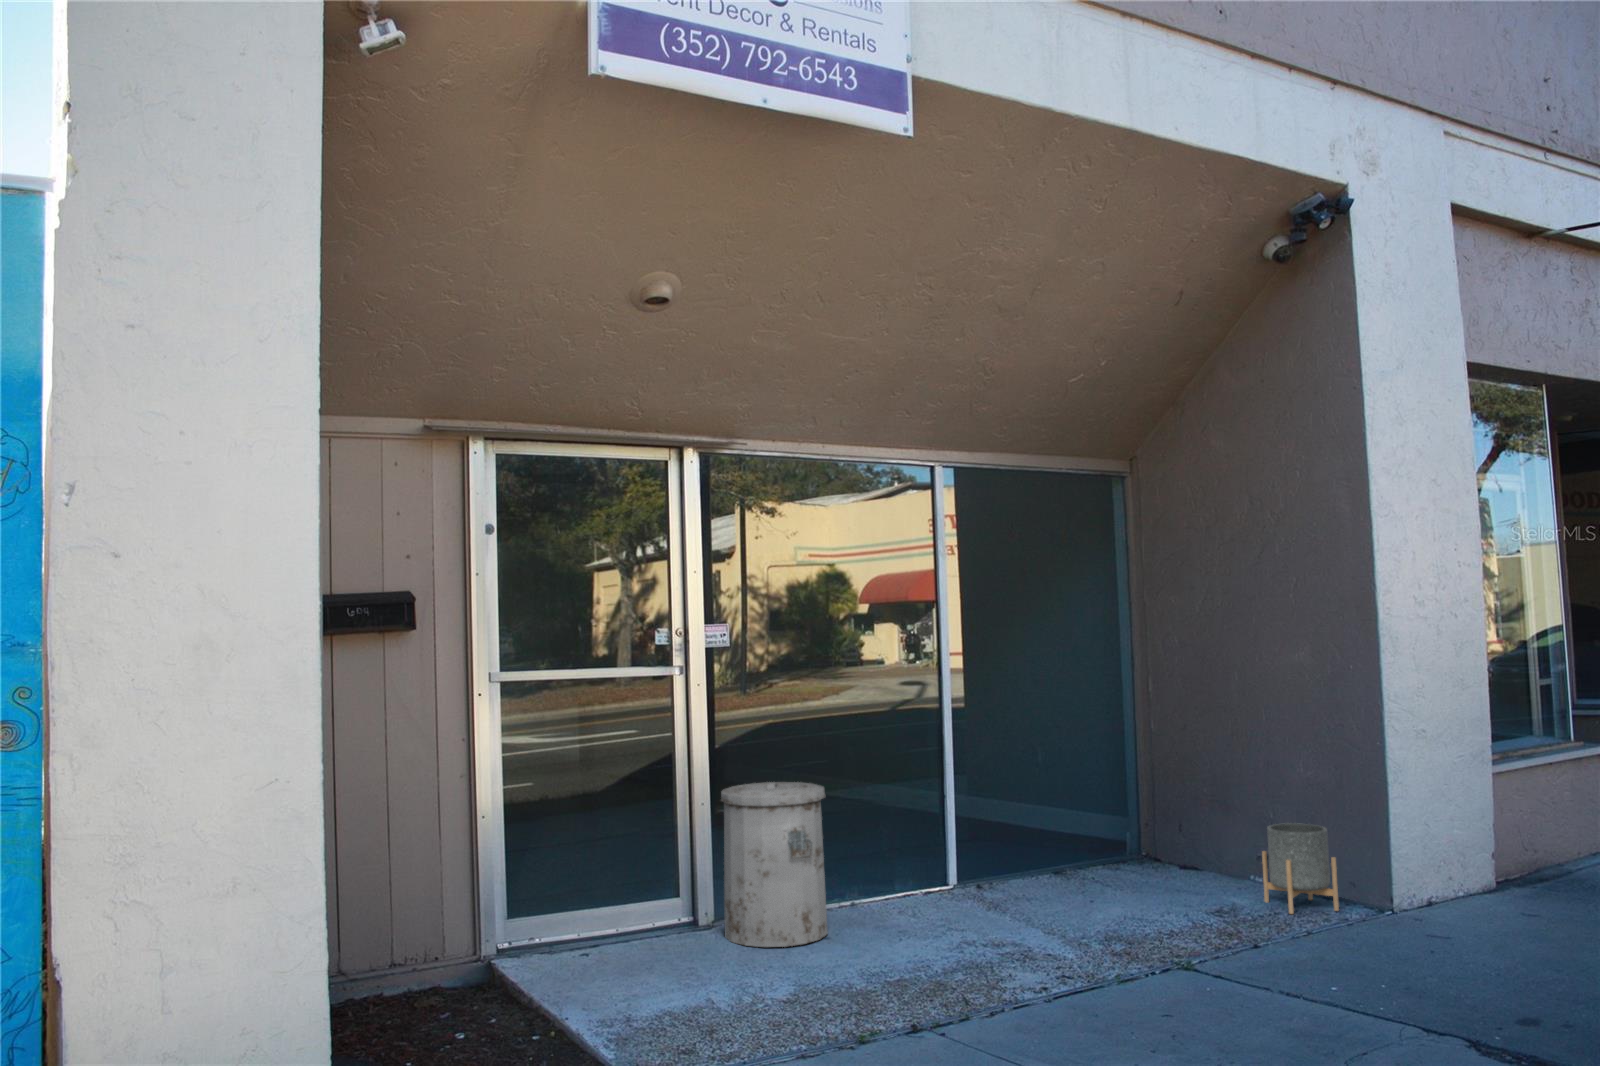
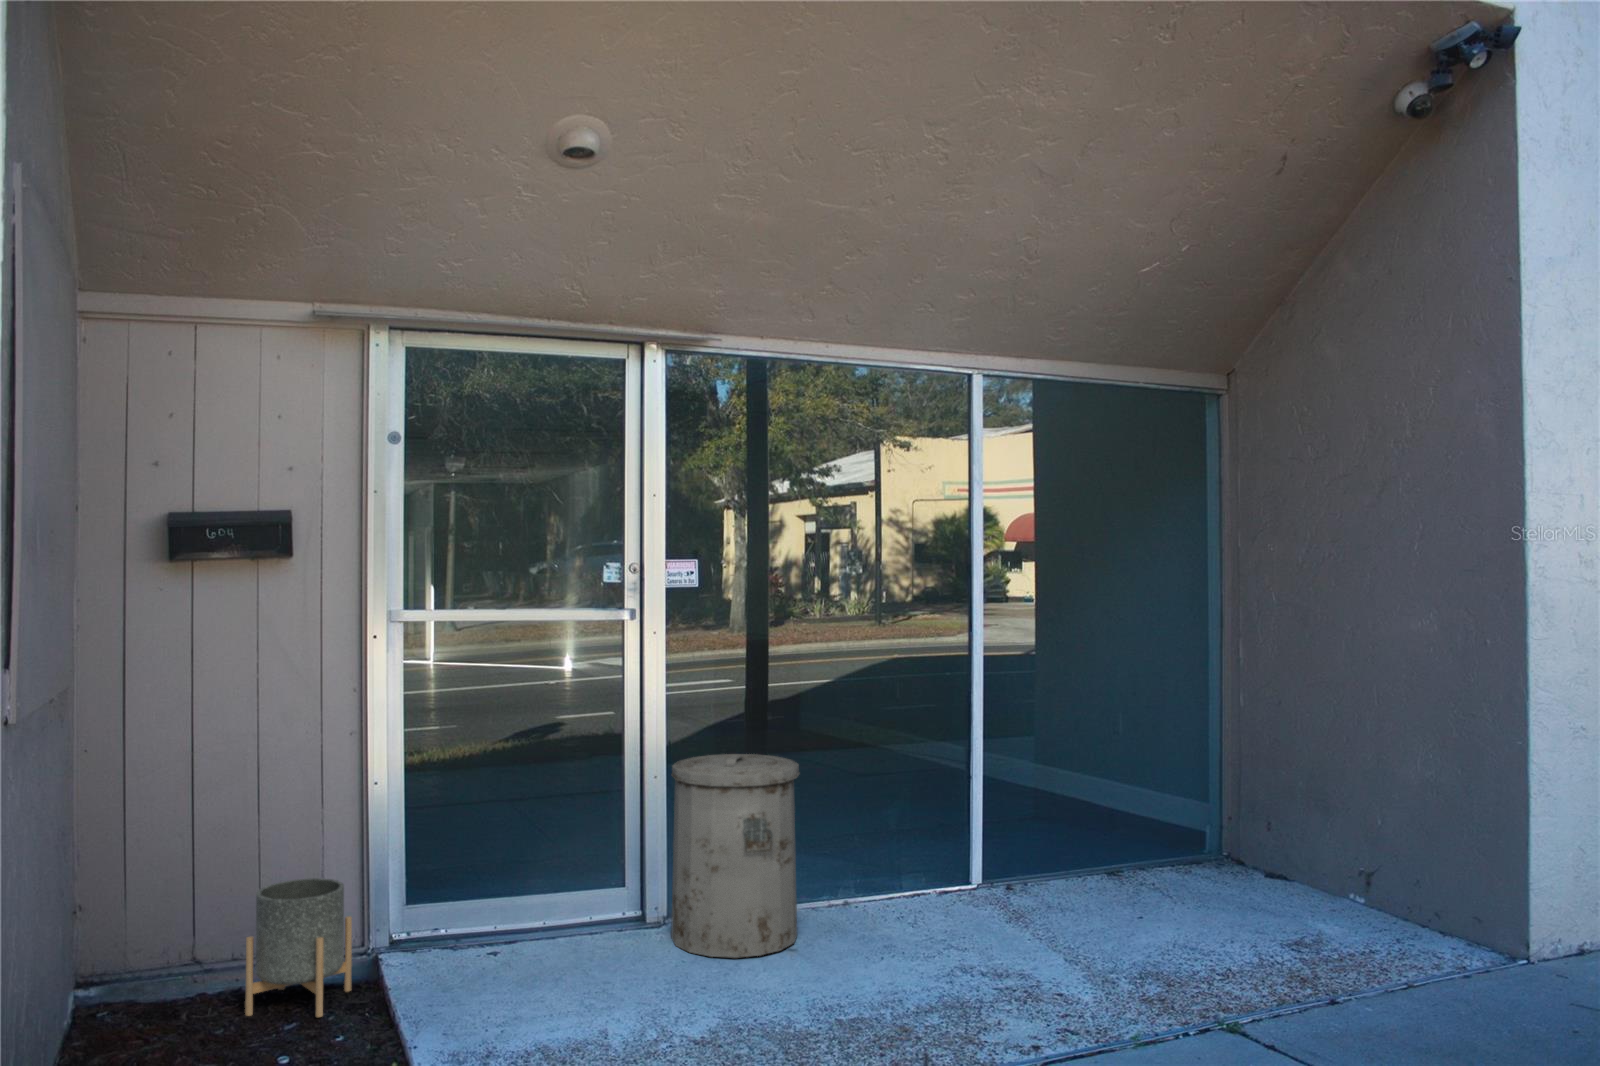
planter: present [1262,823,1339,914] -> present [245,878,352,1017]

